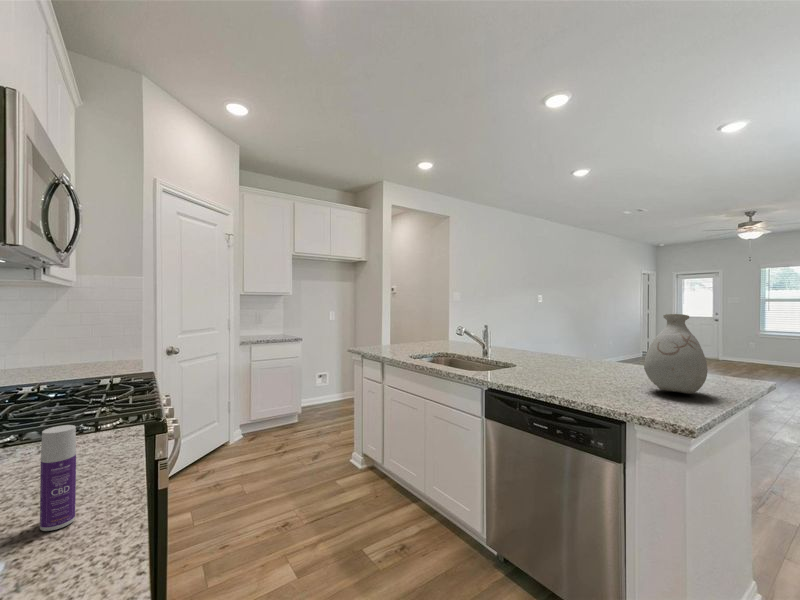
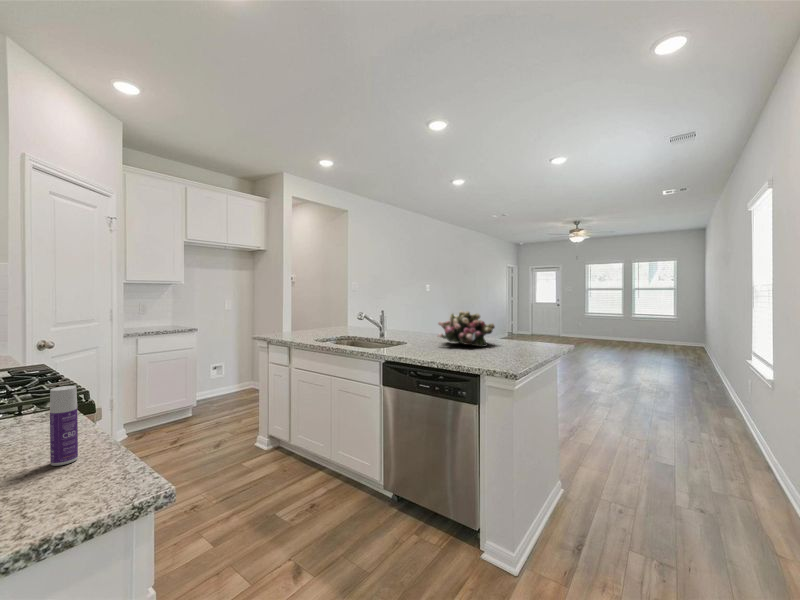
vase: present [644,314,708,394] -> none [494,299,532,355]
flower arrangement: none [558,327,641,376] -> present [438,311,495,347]

